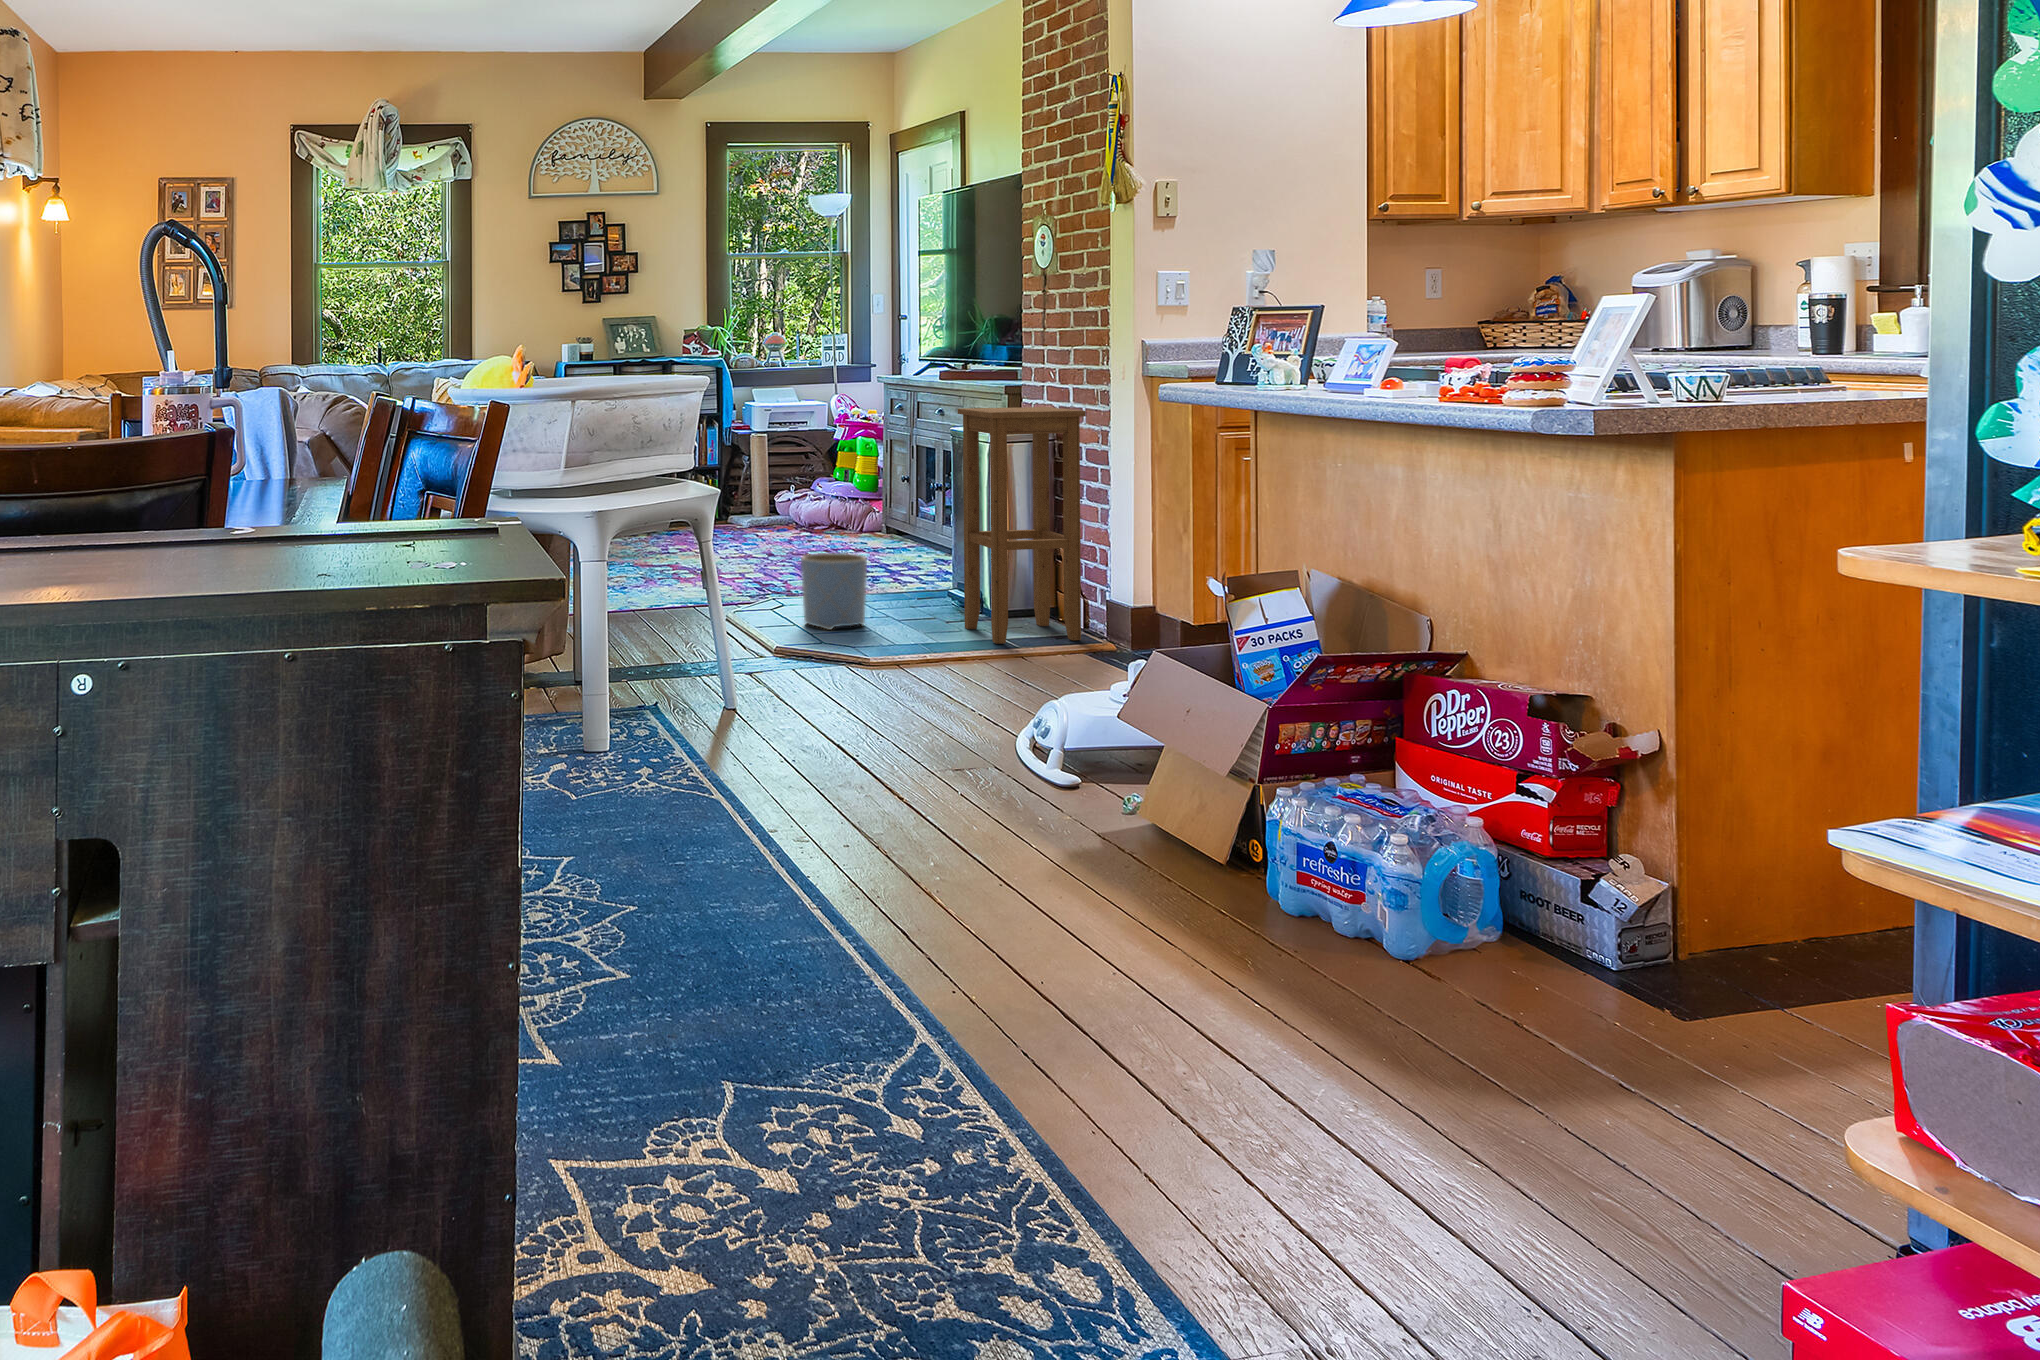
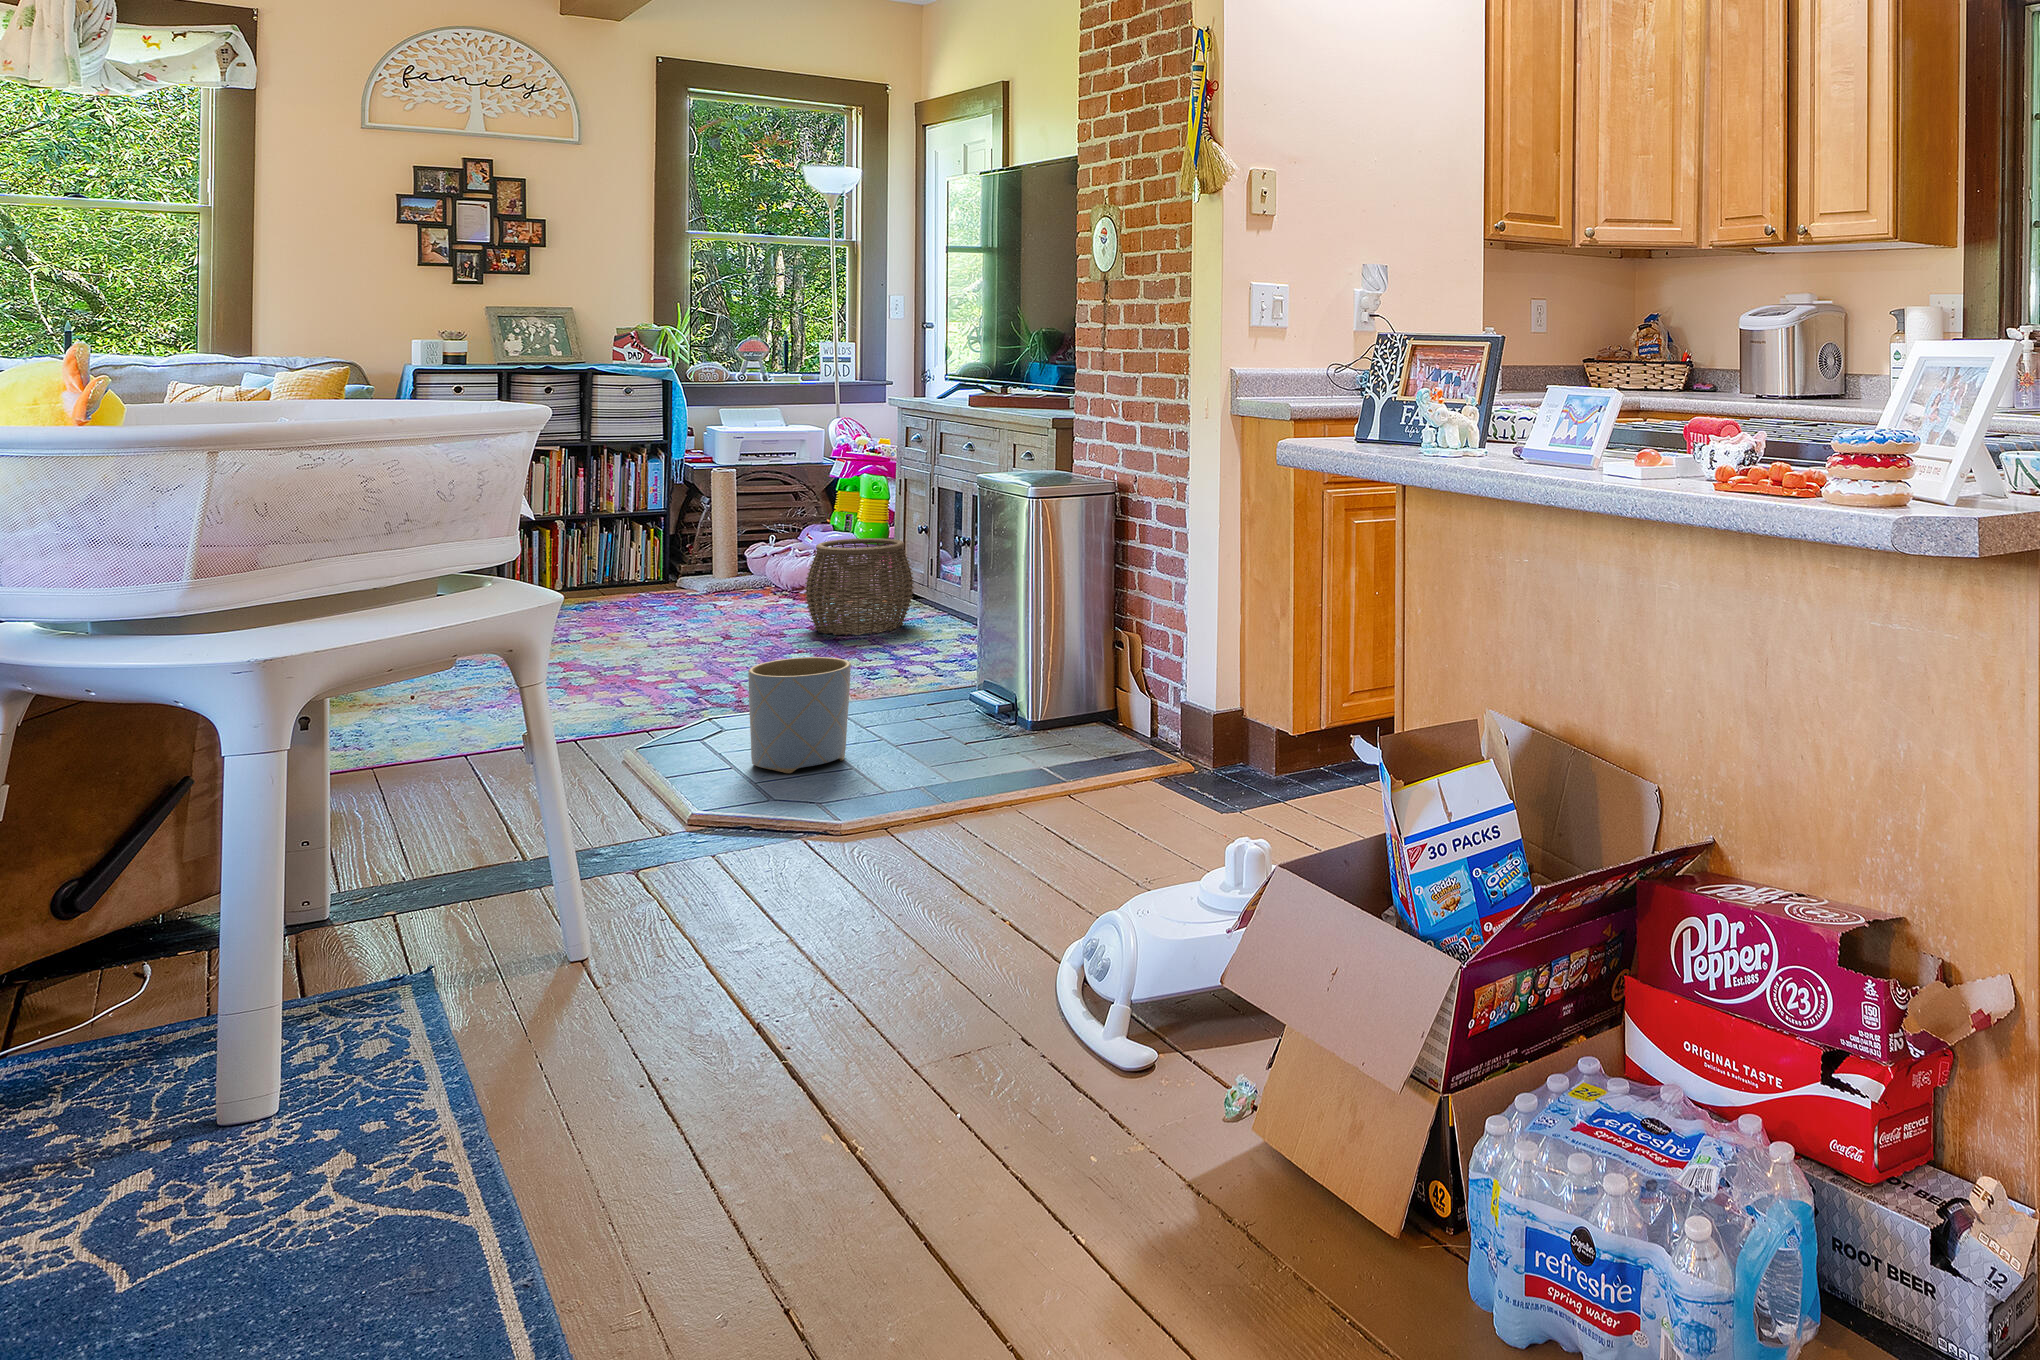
stool: present [958,407,1086,644] -> none [986,452,1158,775]
woven basket: none [824,485,903,557] -> present [805,538,914,635]

